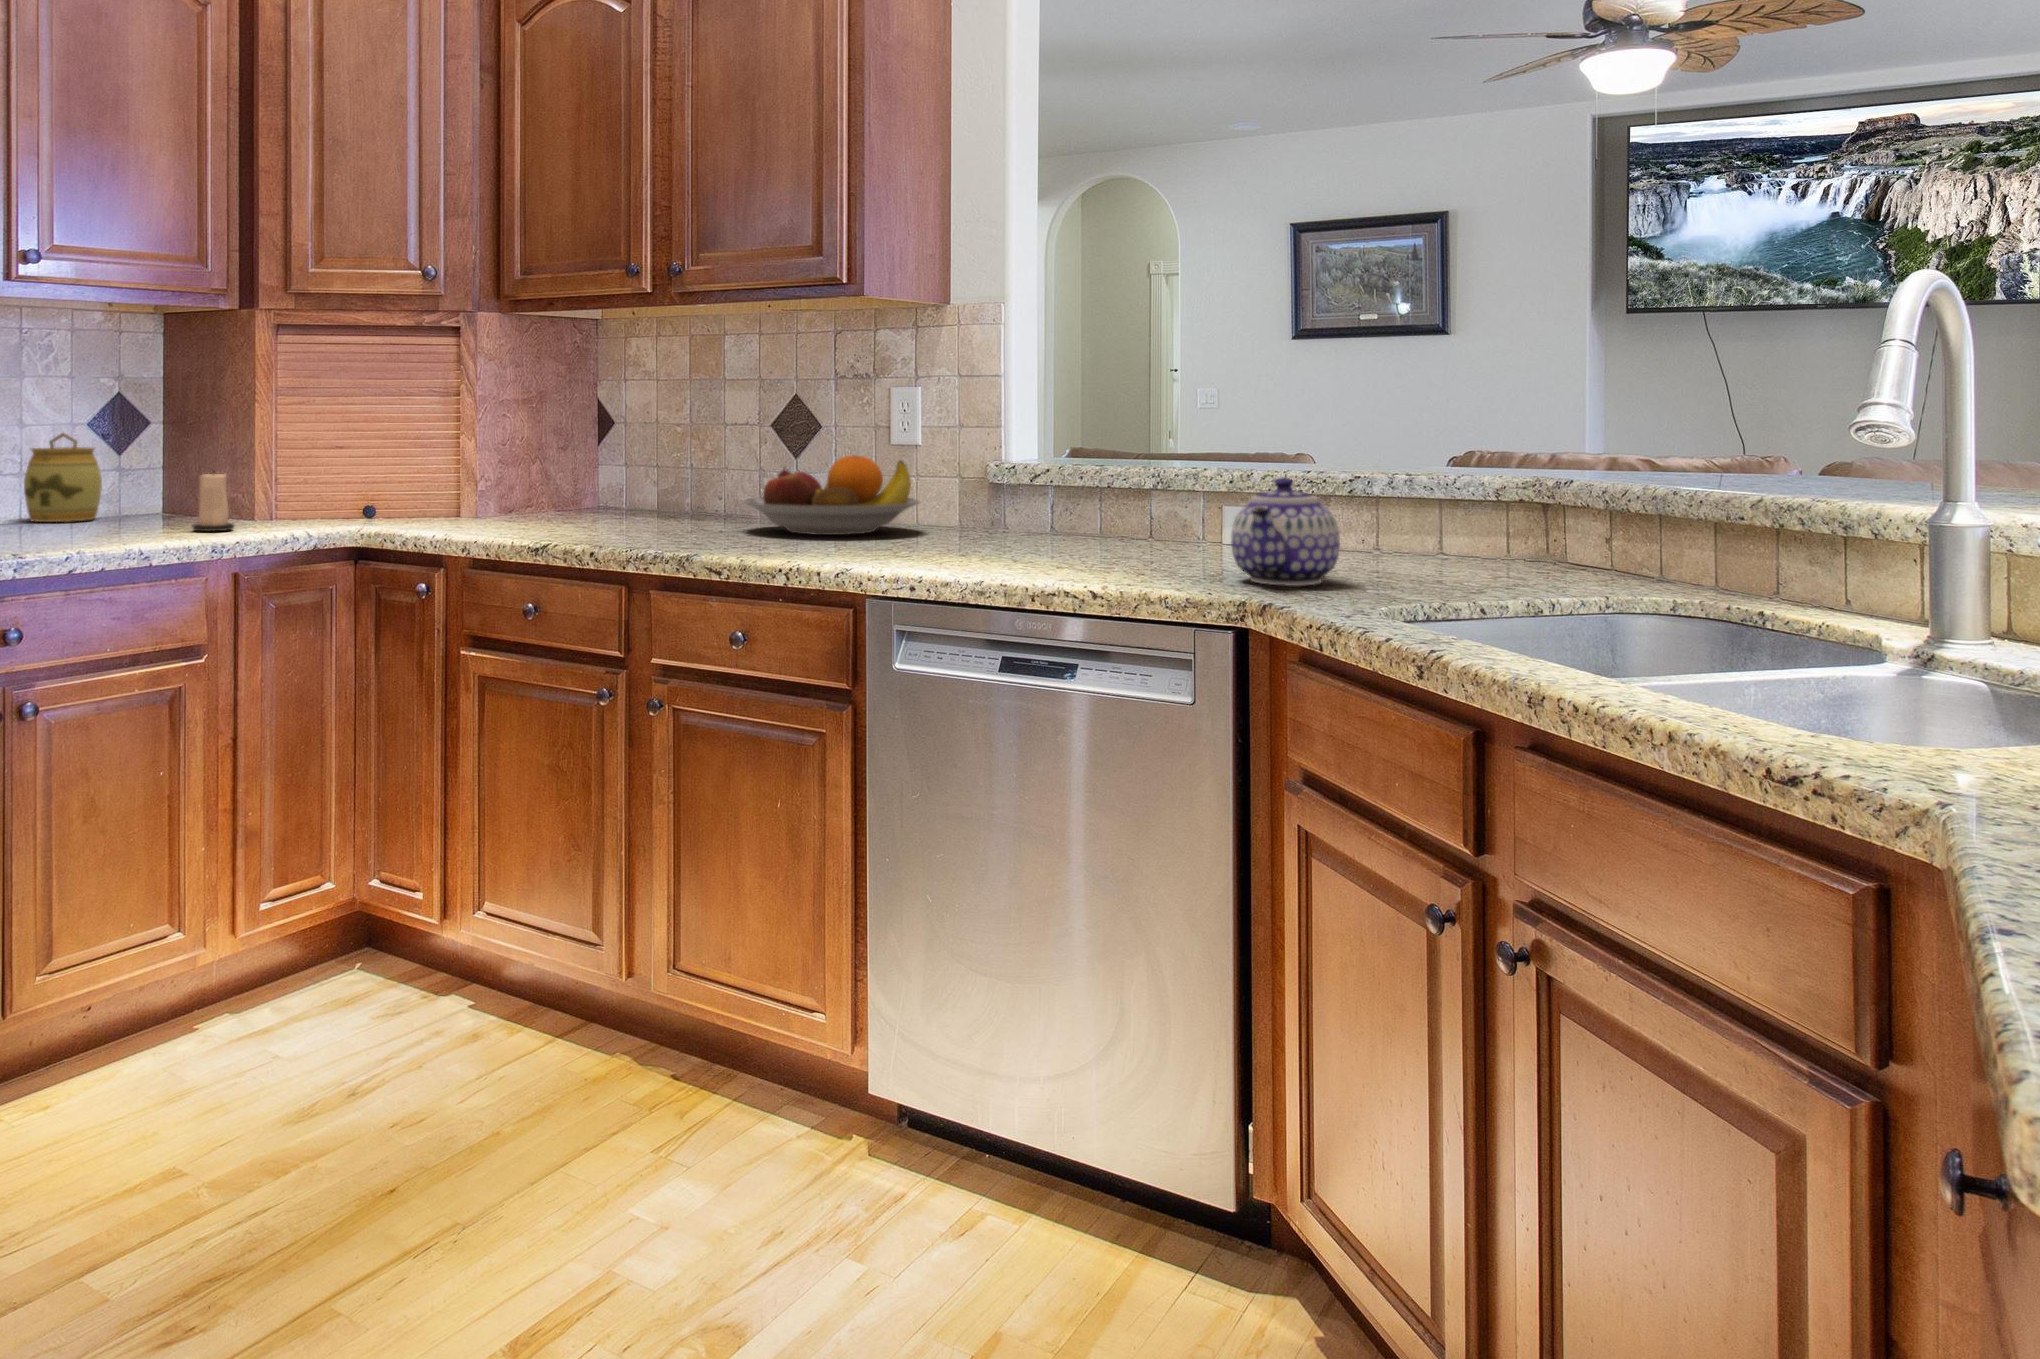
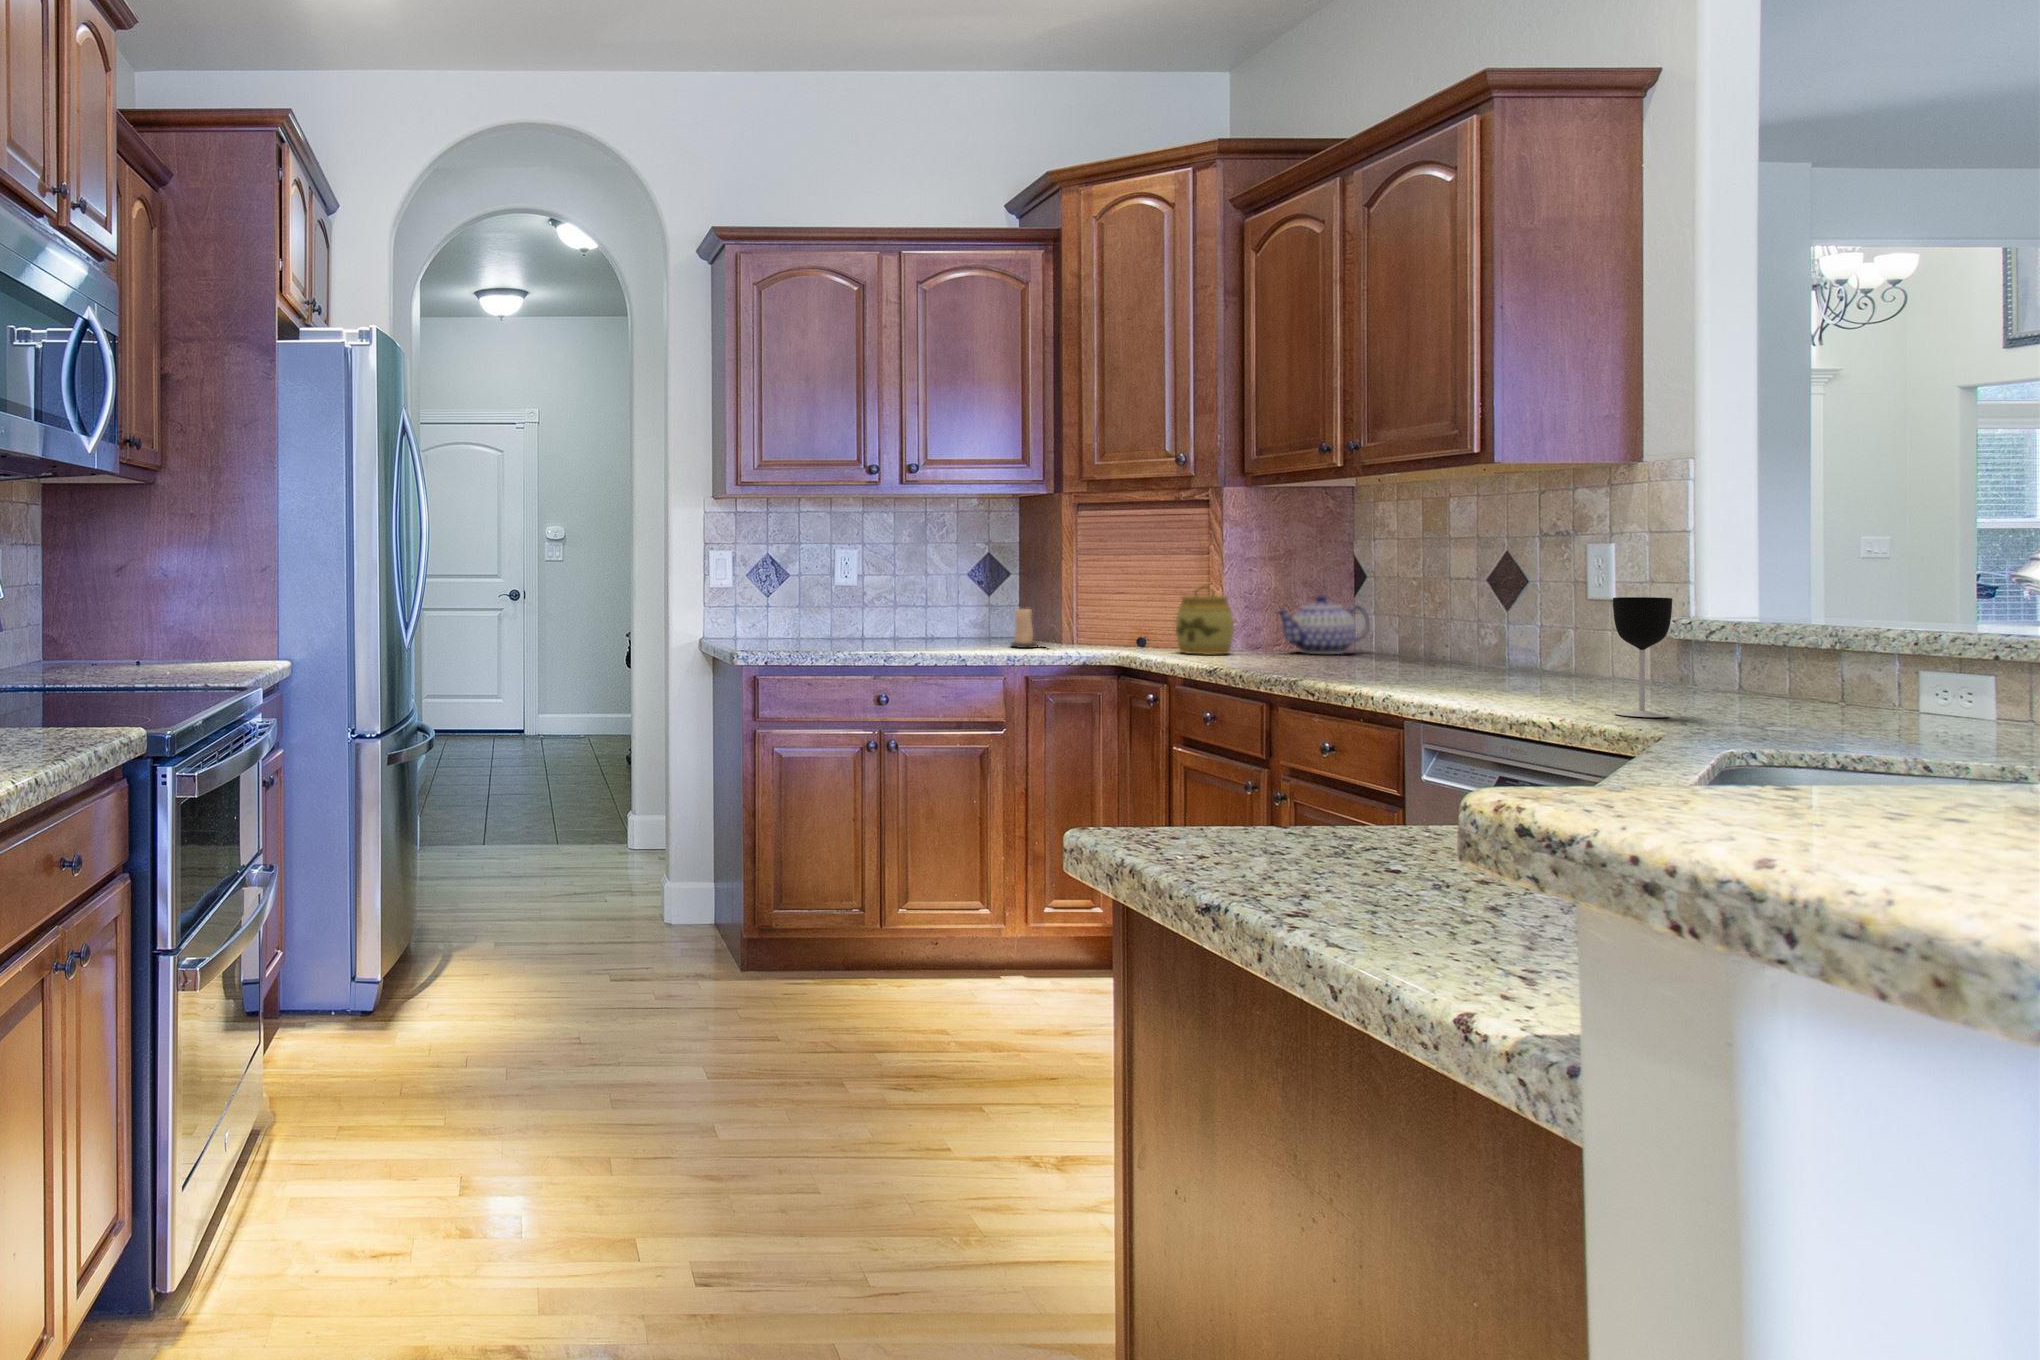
jar: present [24,433,102,522] -> present [1176,585,1234,655]
wine glass: none [1094,439,1147,574] -> present [1613,597,1672,717]
fruit bowl: present [743,455,920,535] -> none [1407,607,1597,677]
teapot: present [1231,478,1340,586] -> present [1276,595,1370,654]

